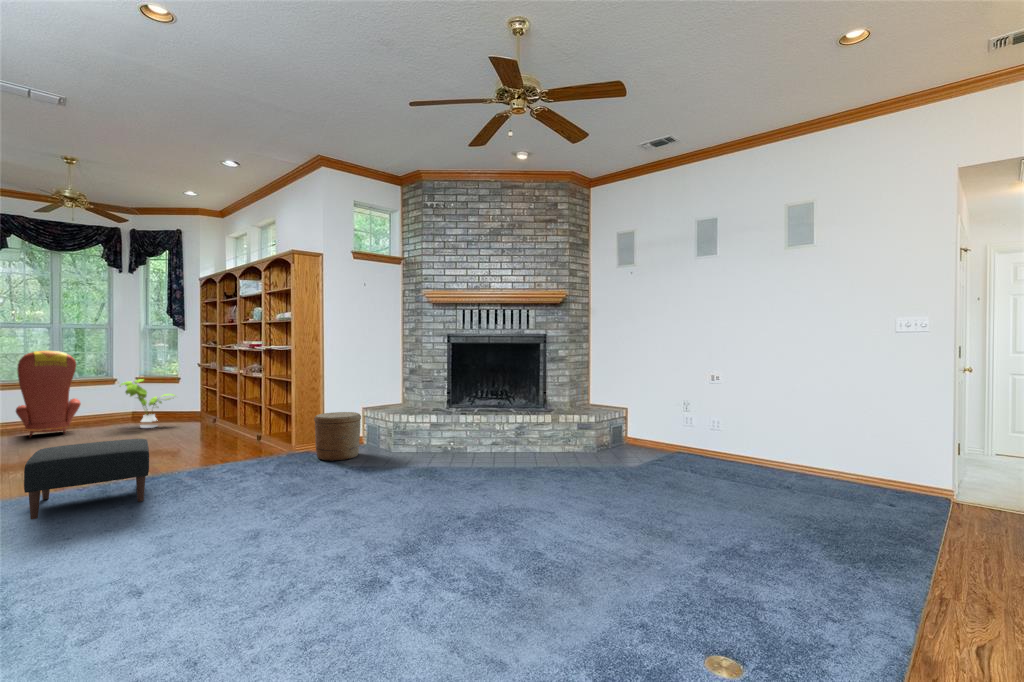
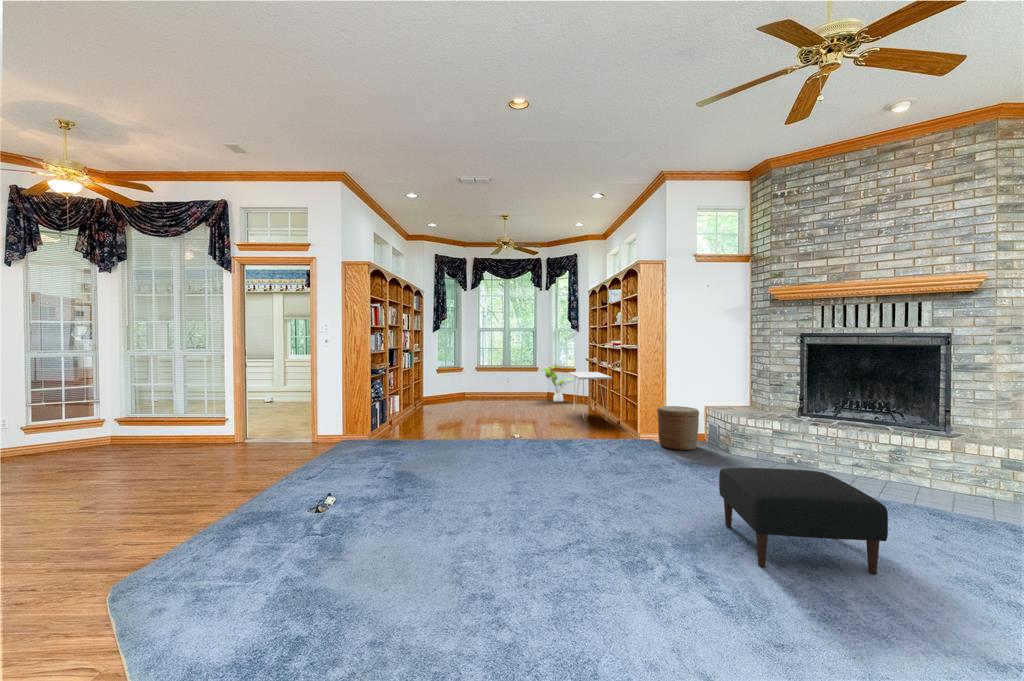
armchair: present [16,351,81,436] -> none [493,346,523,400]
console table: none [173,382,245,447] -> present [569,372,612,421]
ottoman: present [24,439,149,519] -> present [719,468,888,574]

